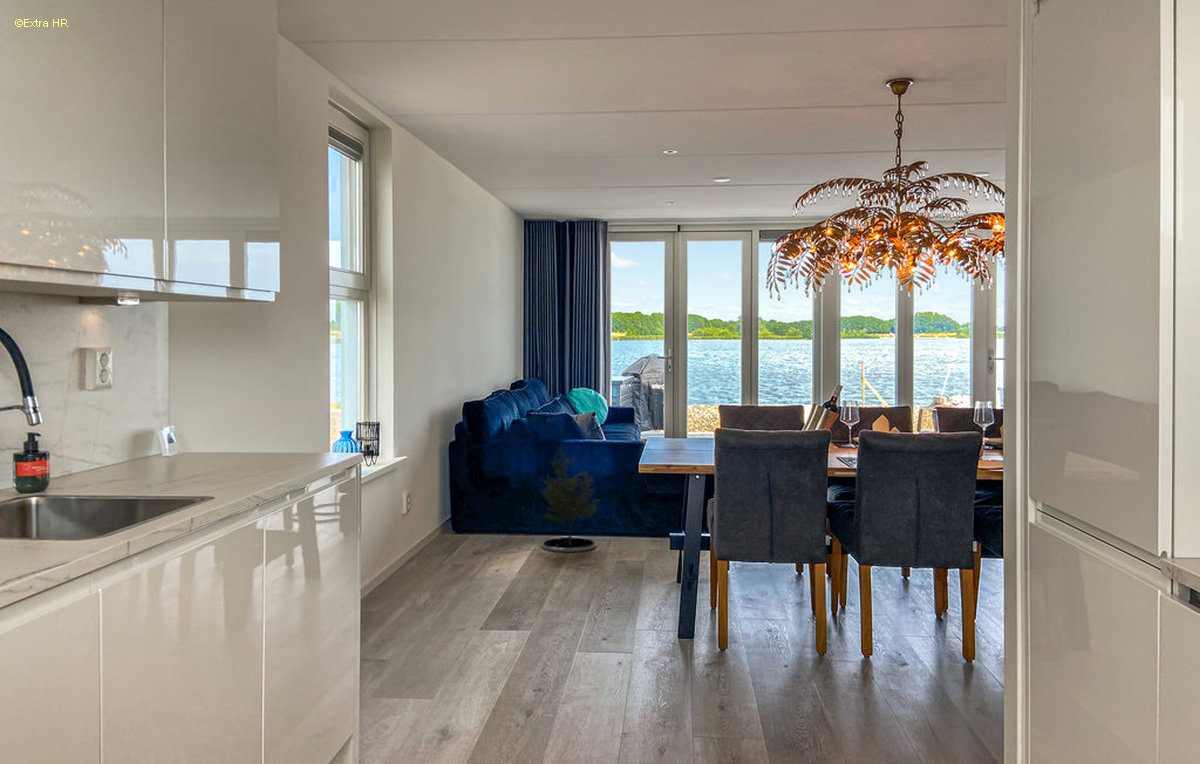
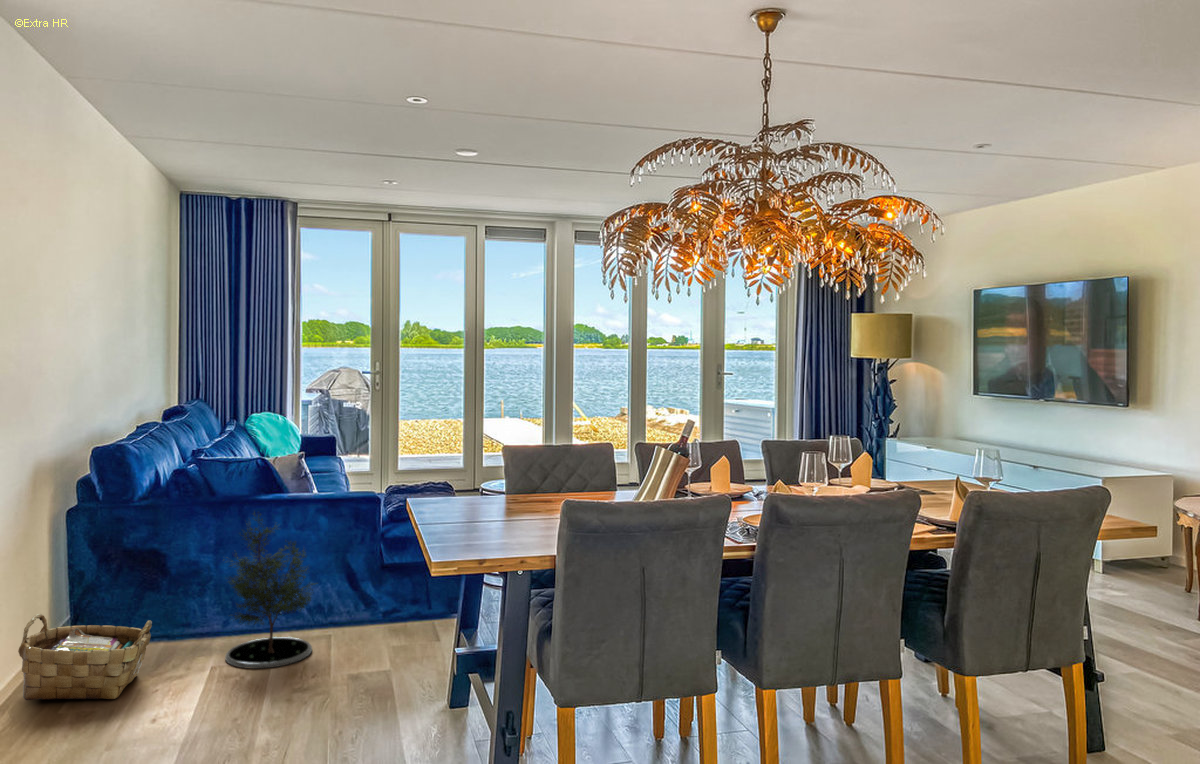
woven basket: none [423,503,496,558] -> present [18,614,152,700]

